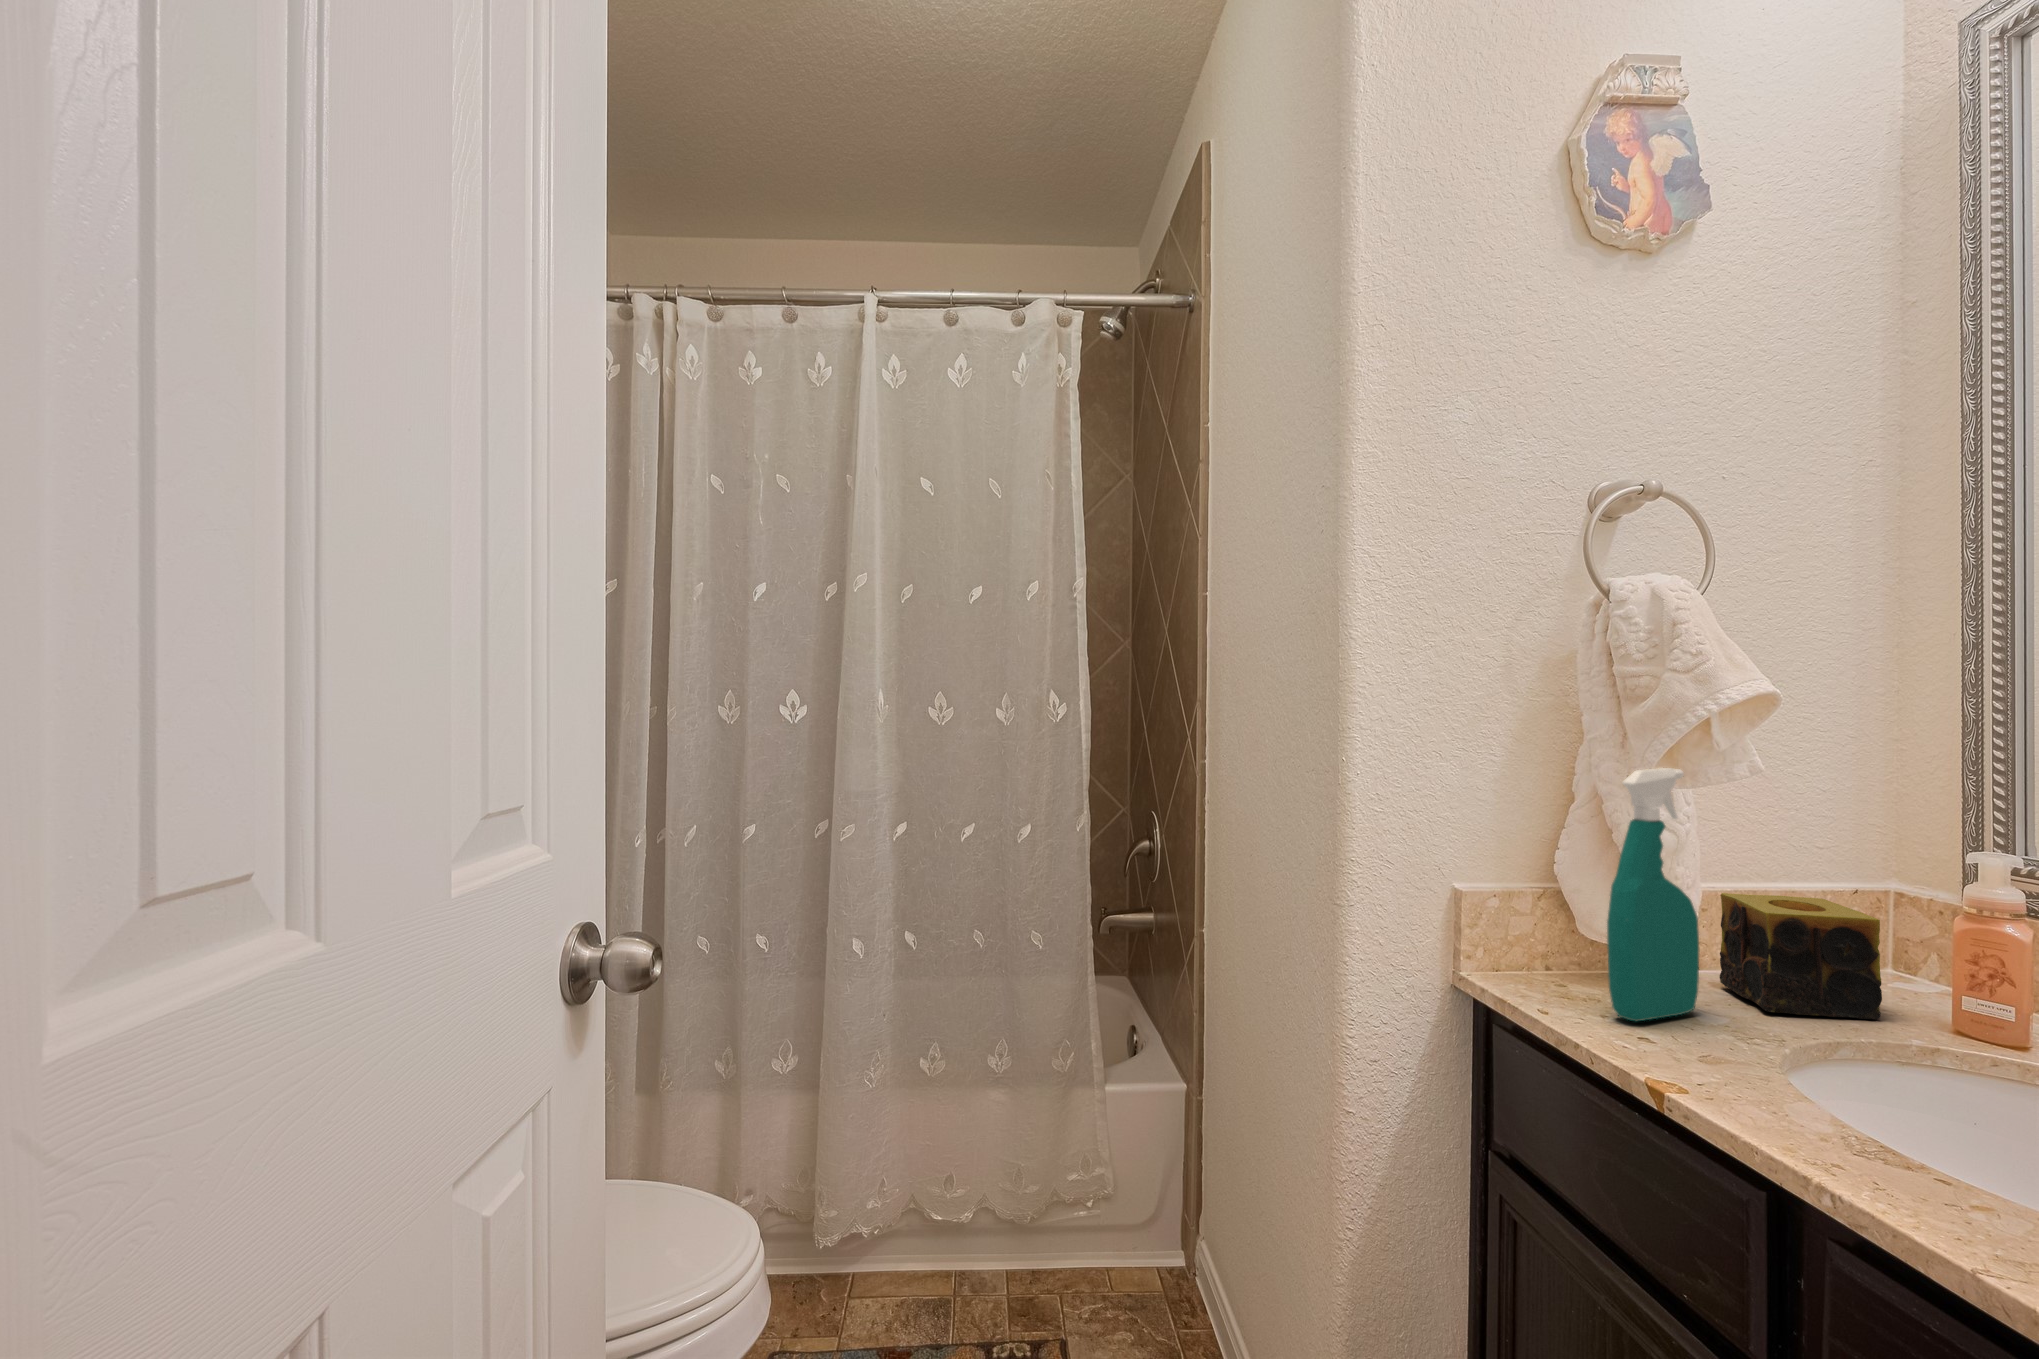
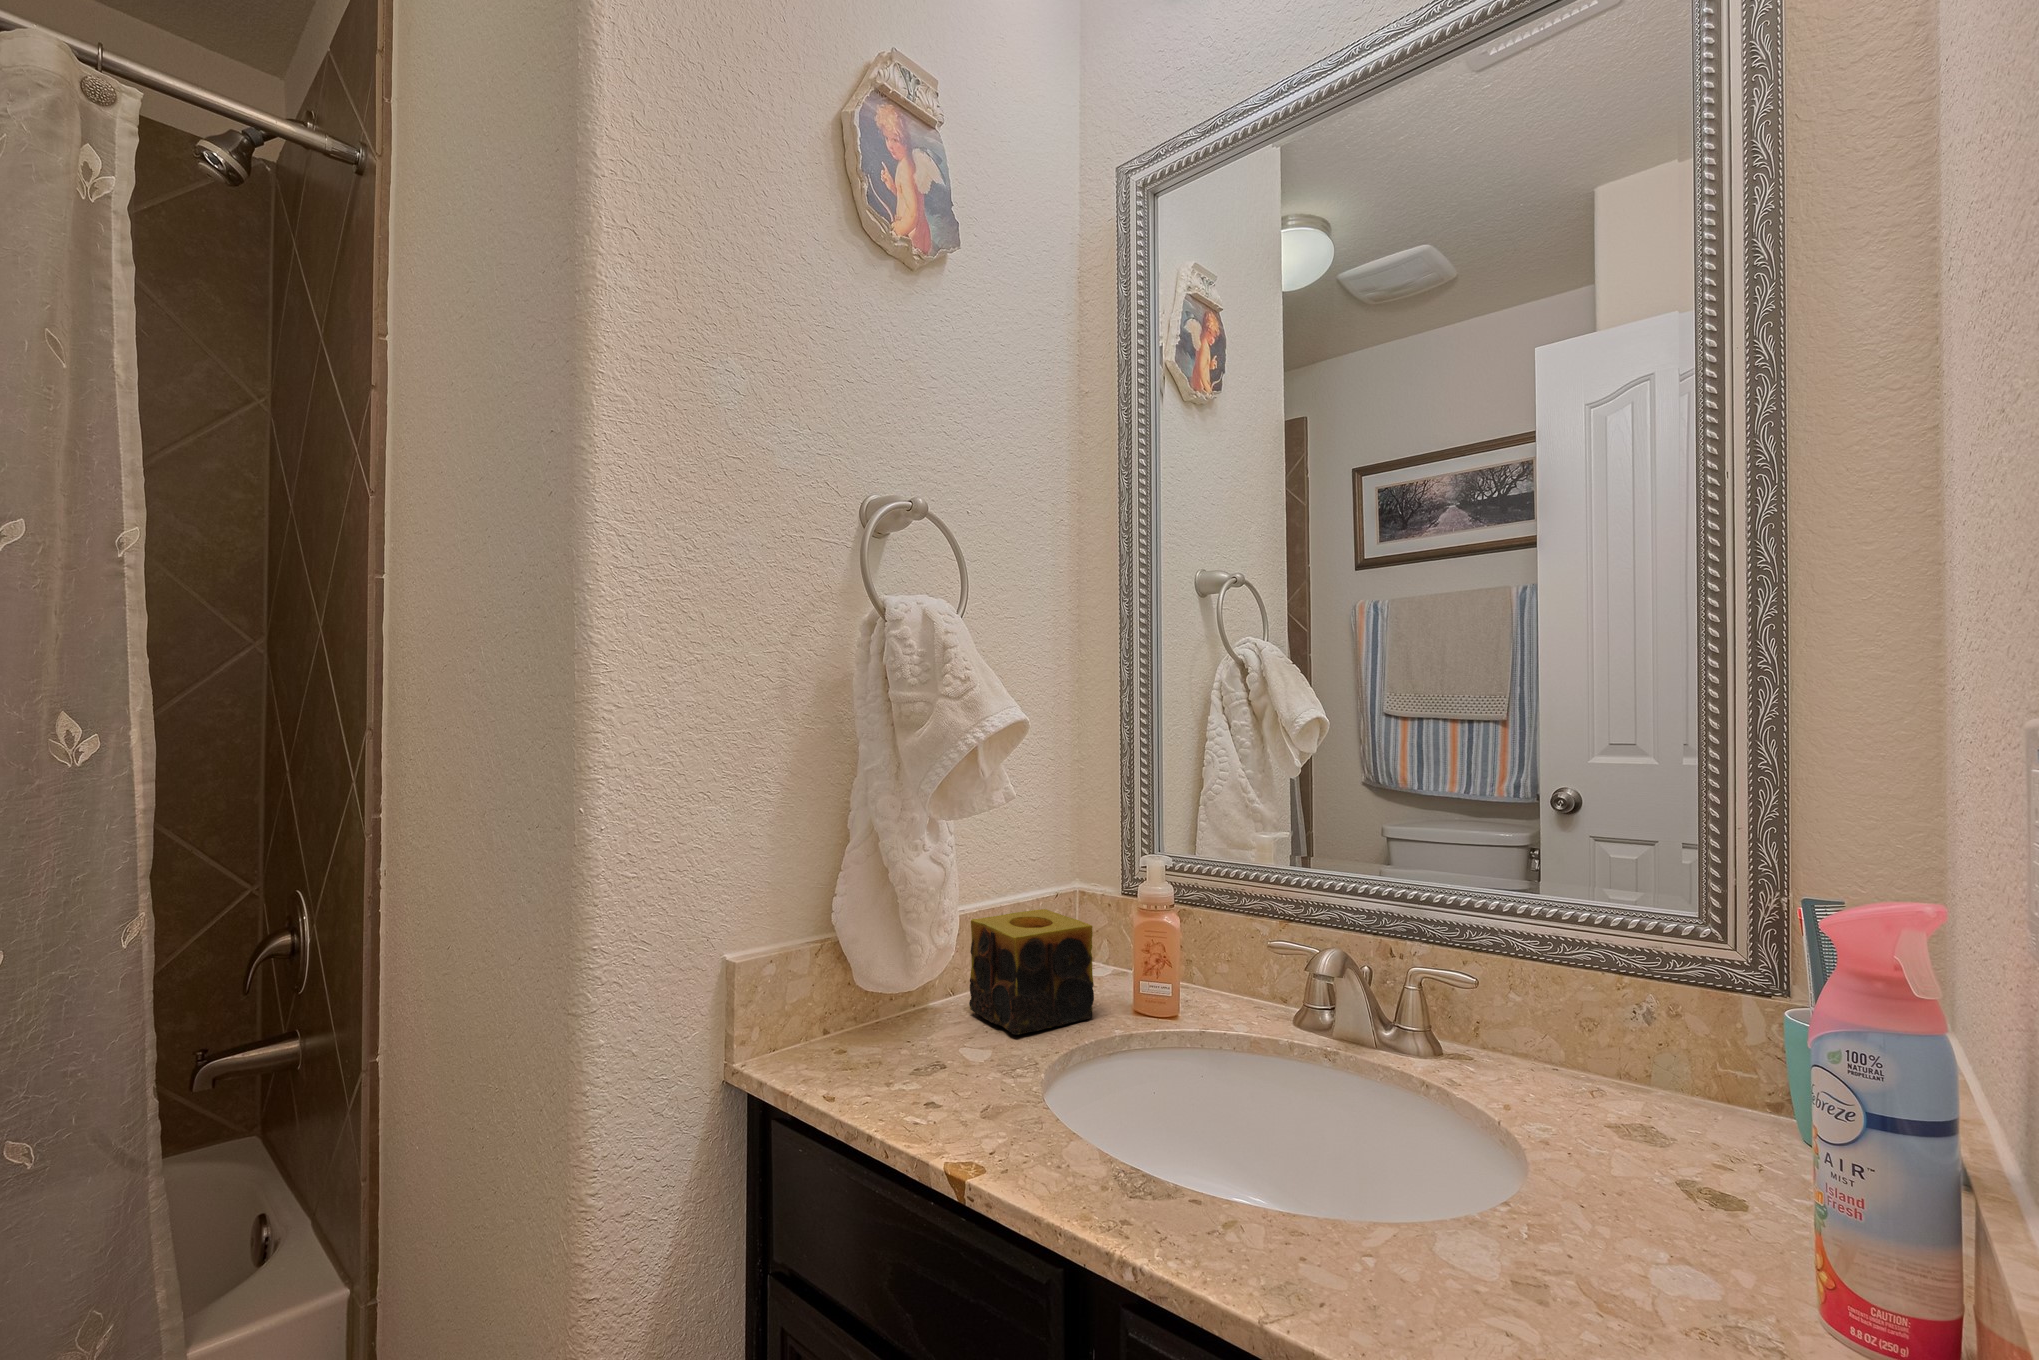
spray bottle: present [1607,768,1699,1021] -> none [889,804,964,1085]

